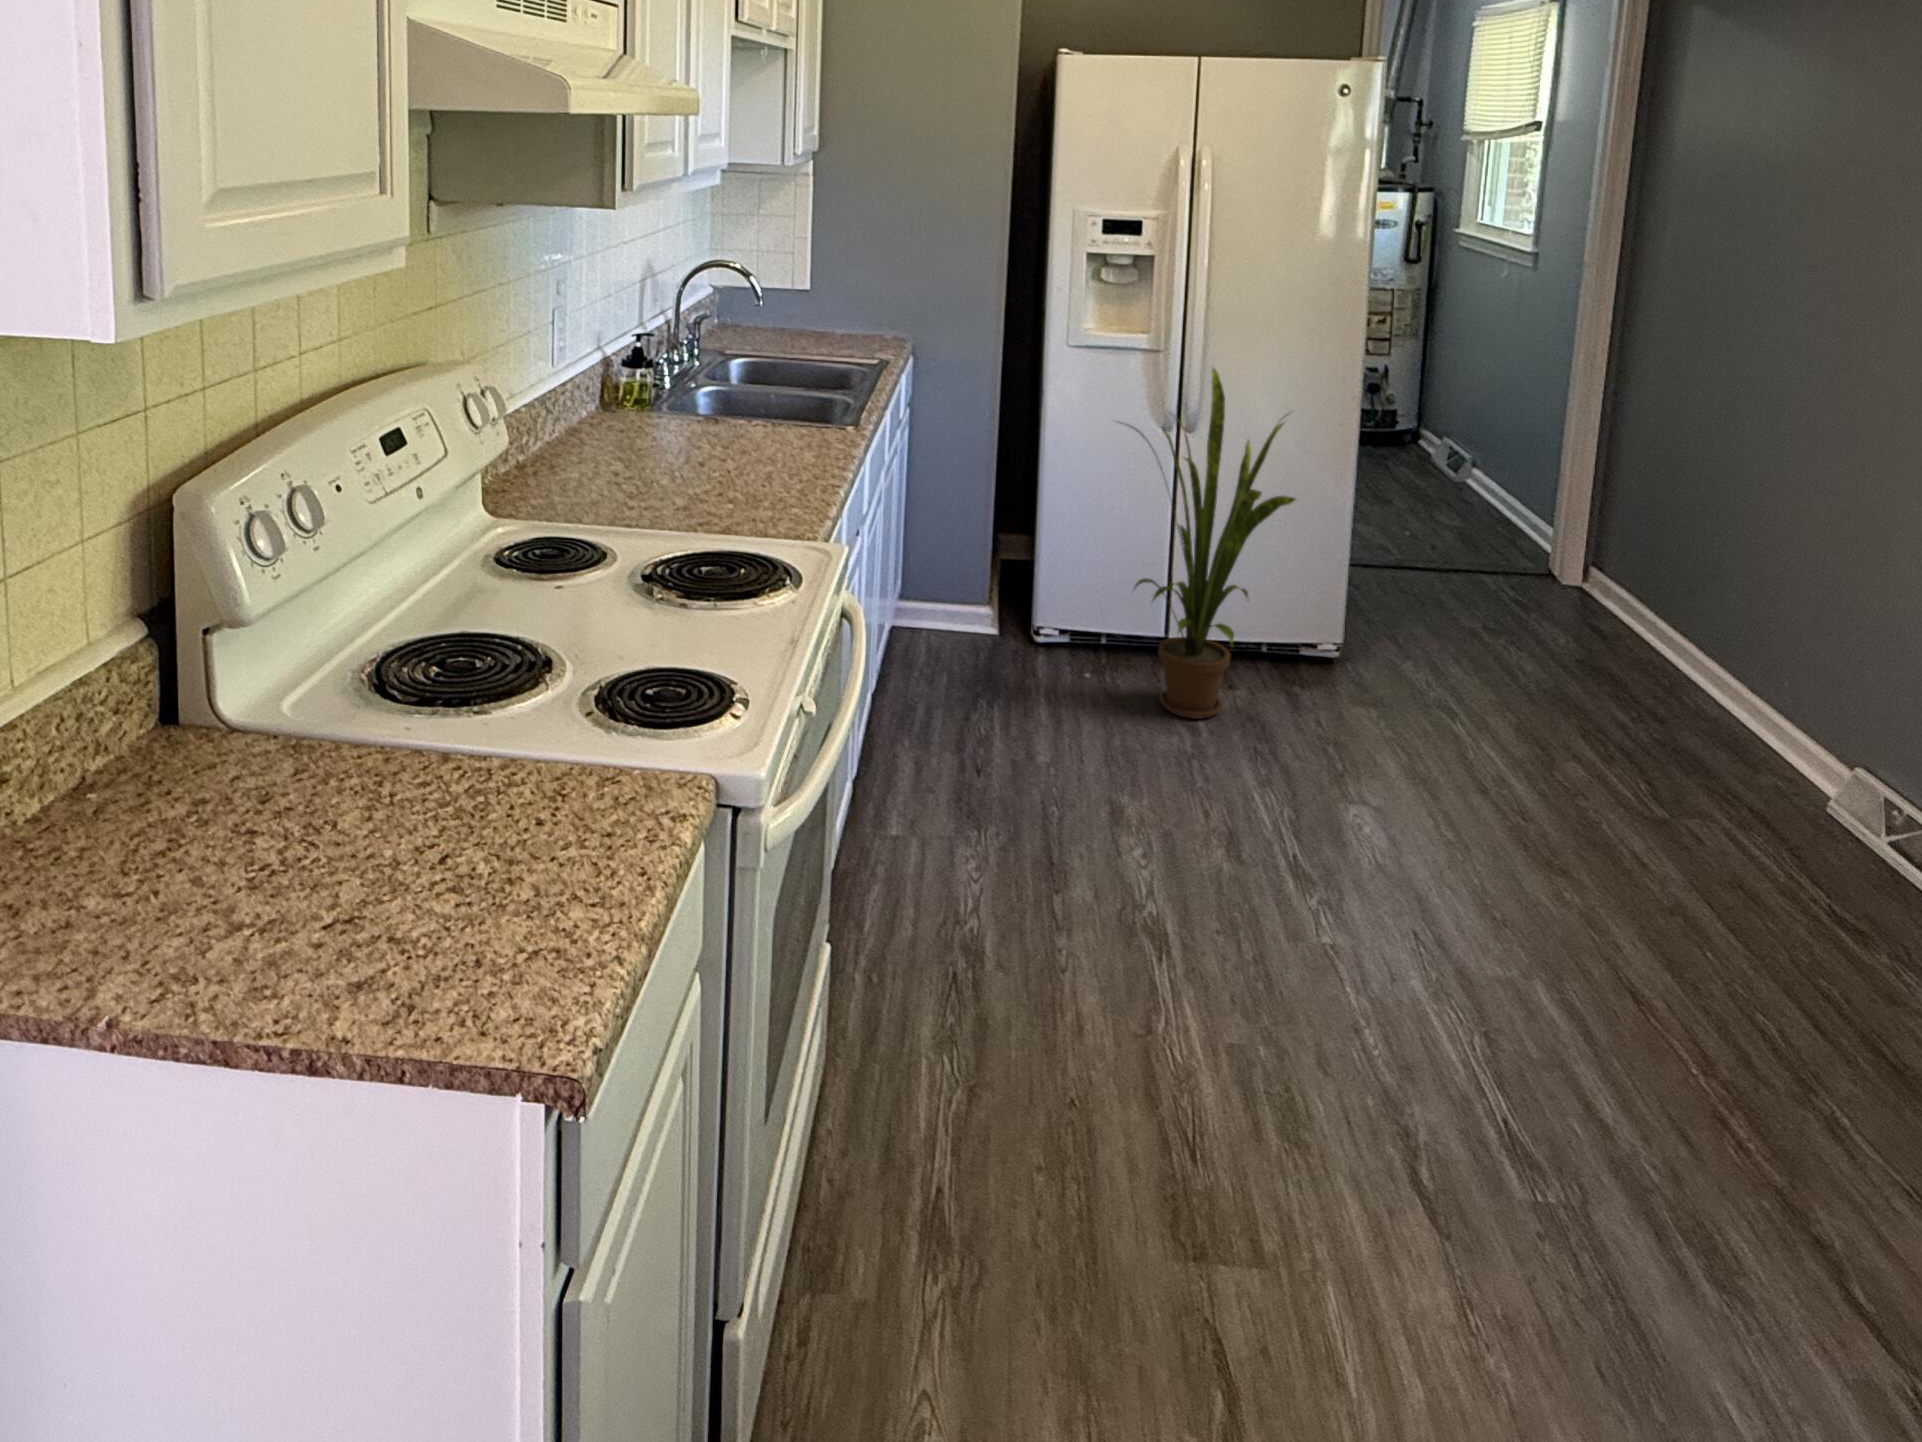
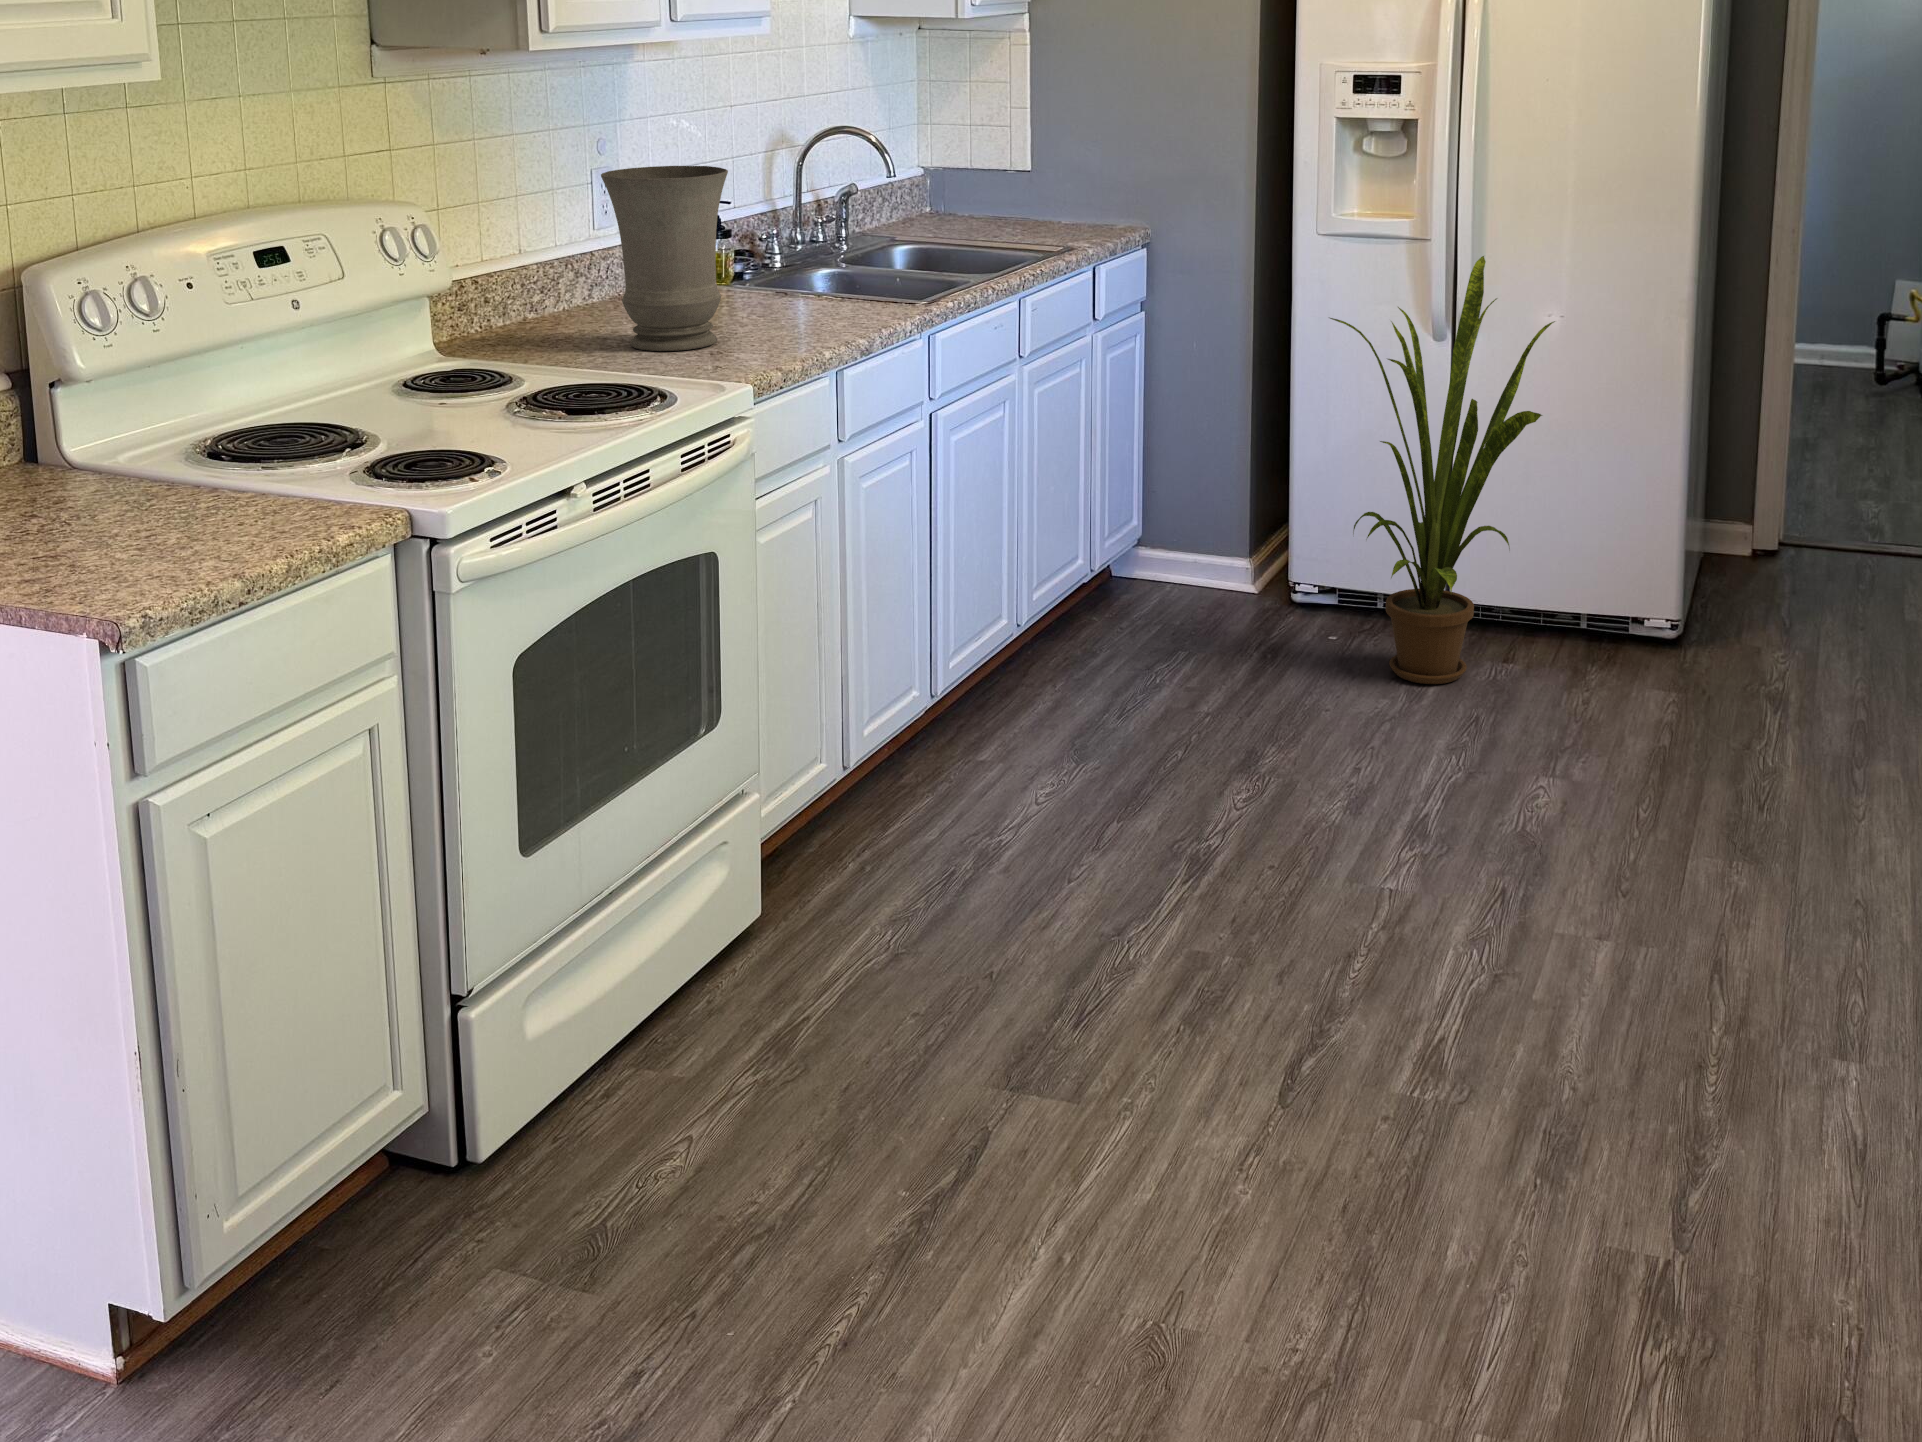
vase: none [623,312,745,496] -> present [601,166,728,351]

